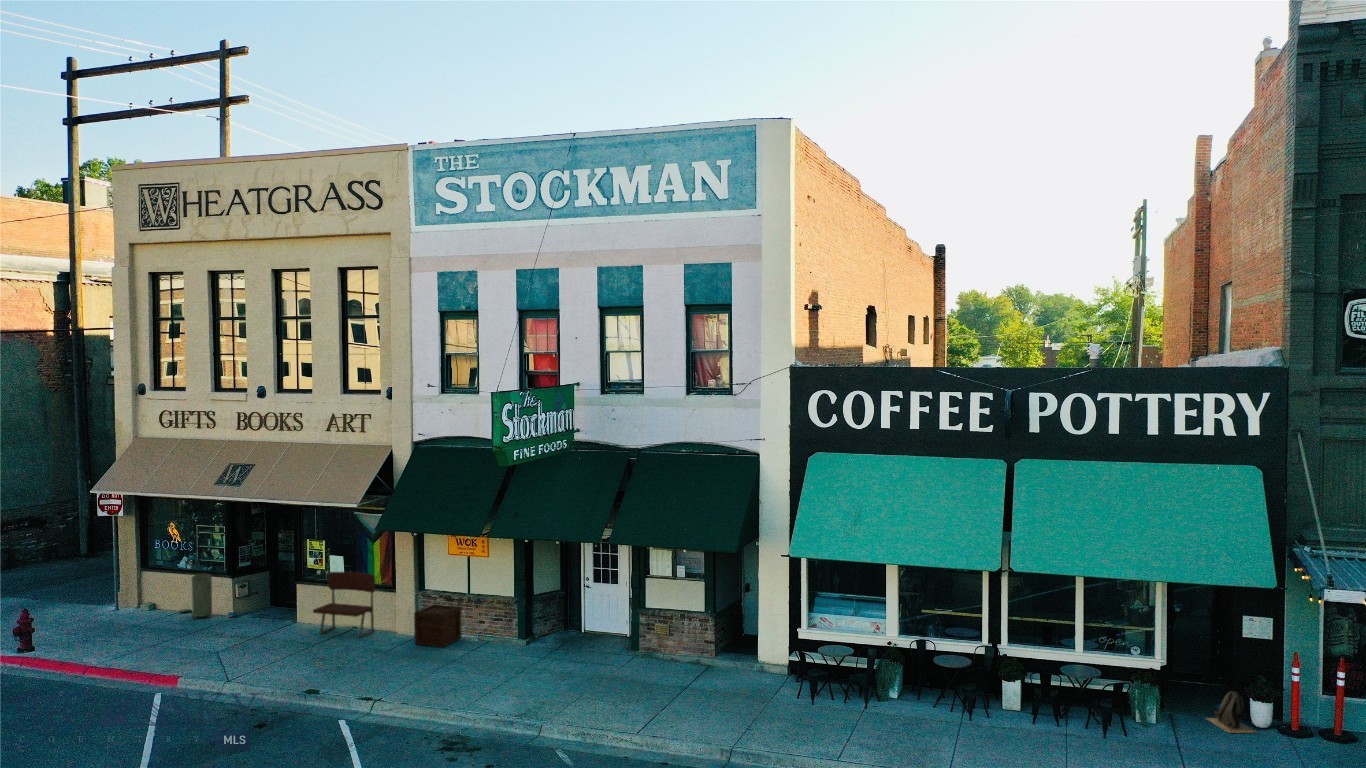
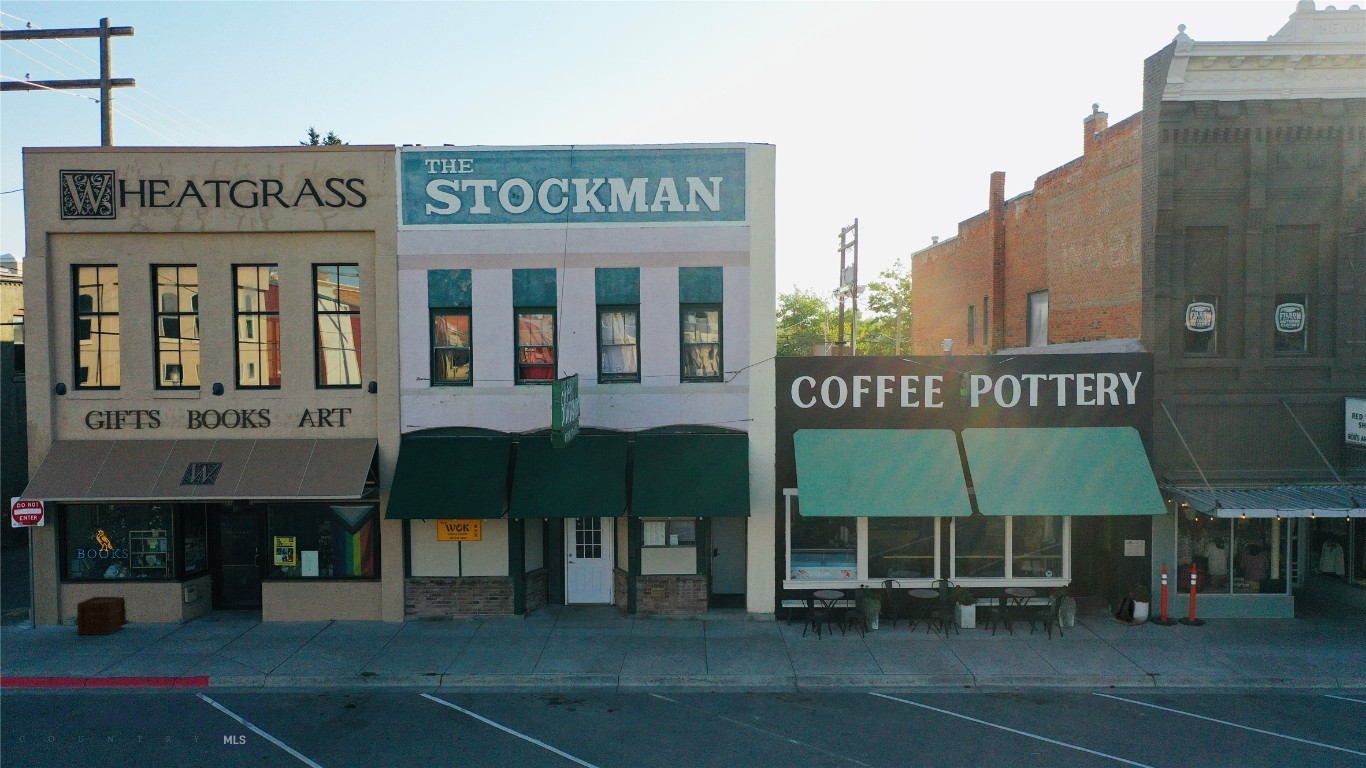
bench: present [313,572,375,637] -> none [301,567,362,631]
trash can: present [192,573,212,618] -> none [138,582,160,631]
wooden crate: present [414,604,462,647] -> present [77,597,126,635]

